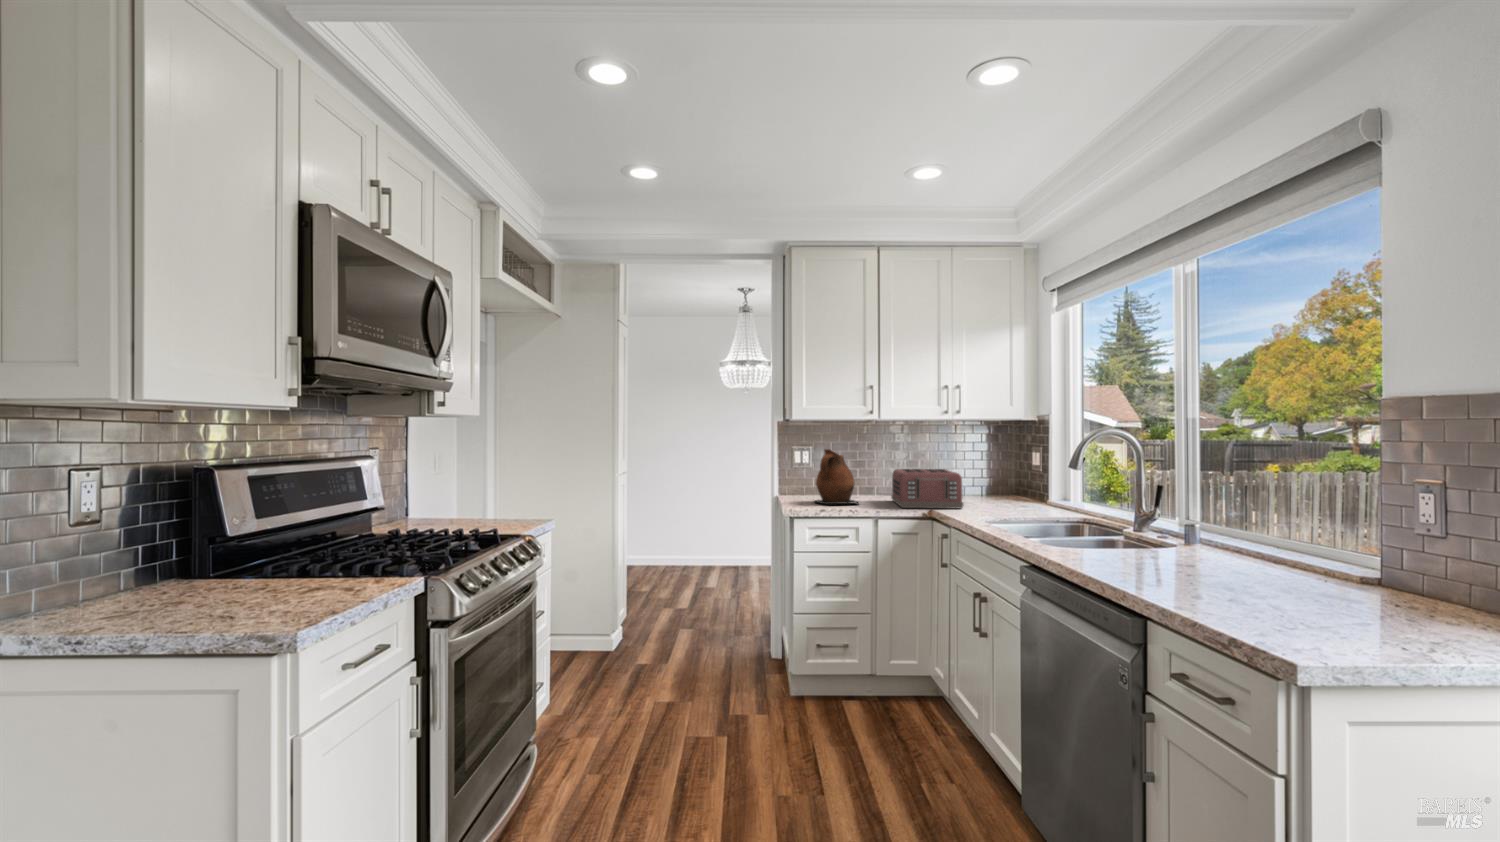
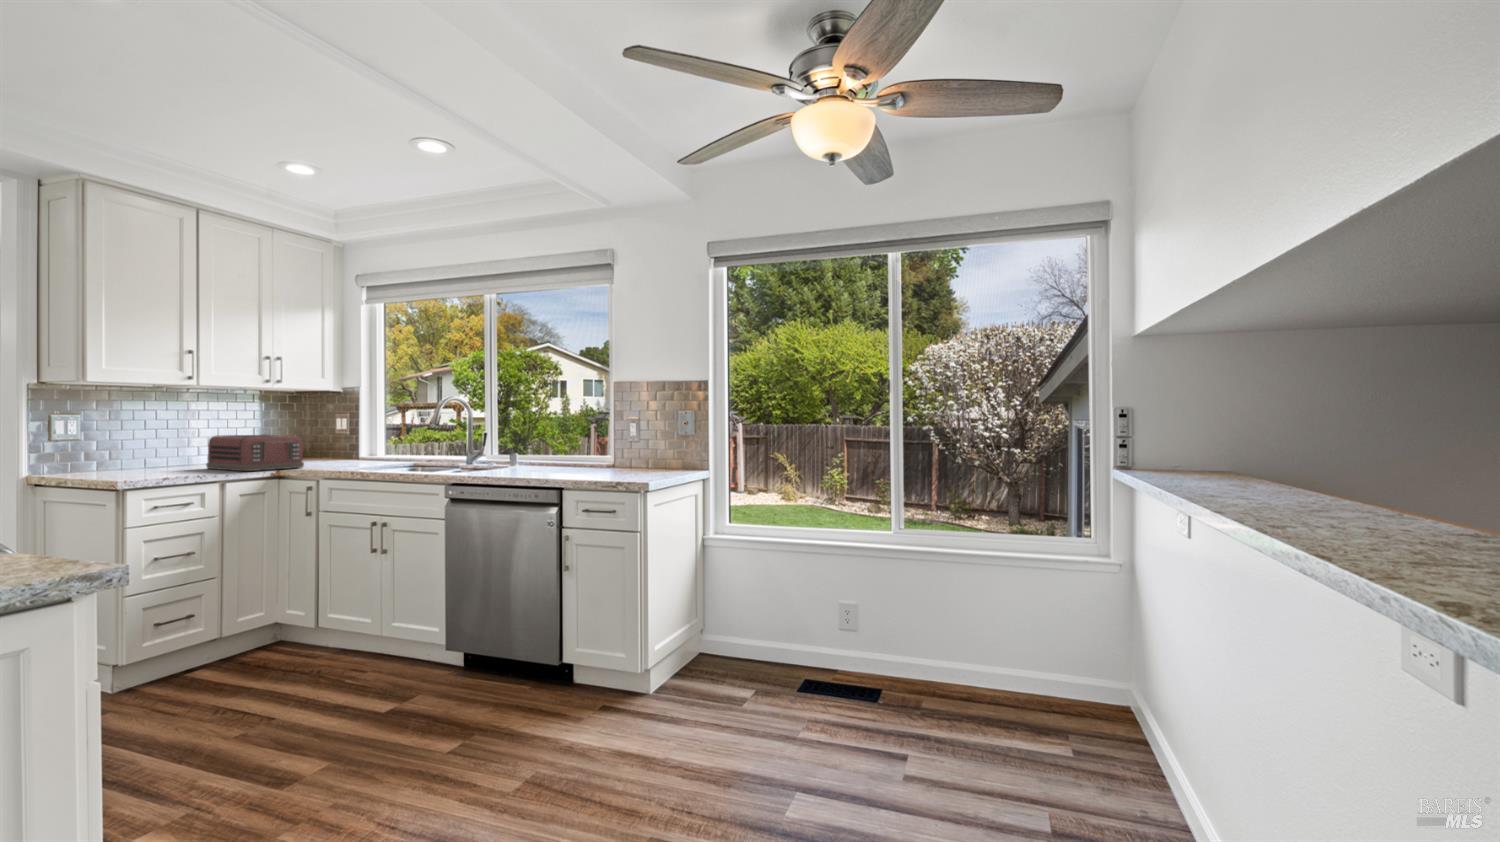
ceramic pitcher: present [815,449,859,504] -> none [110,415,186,475]

